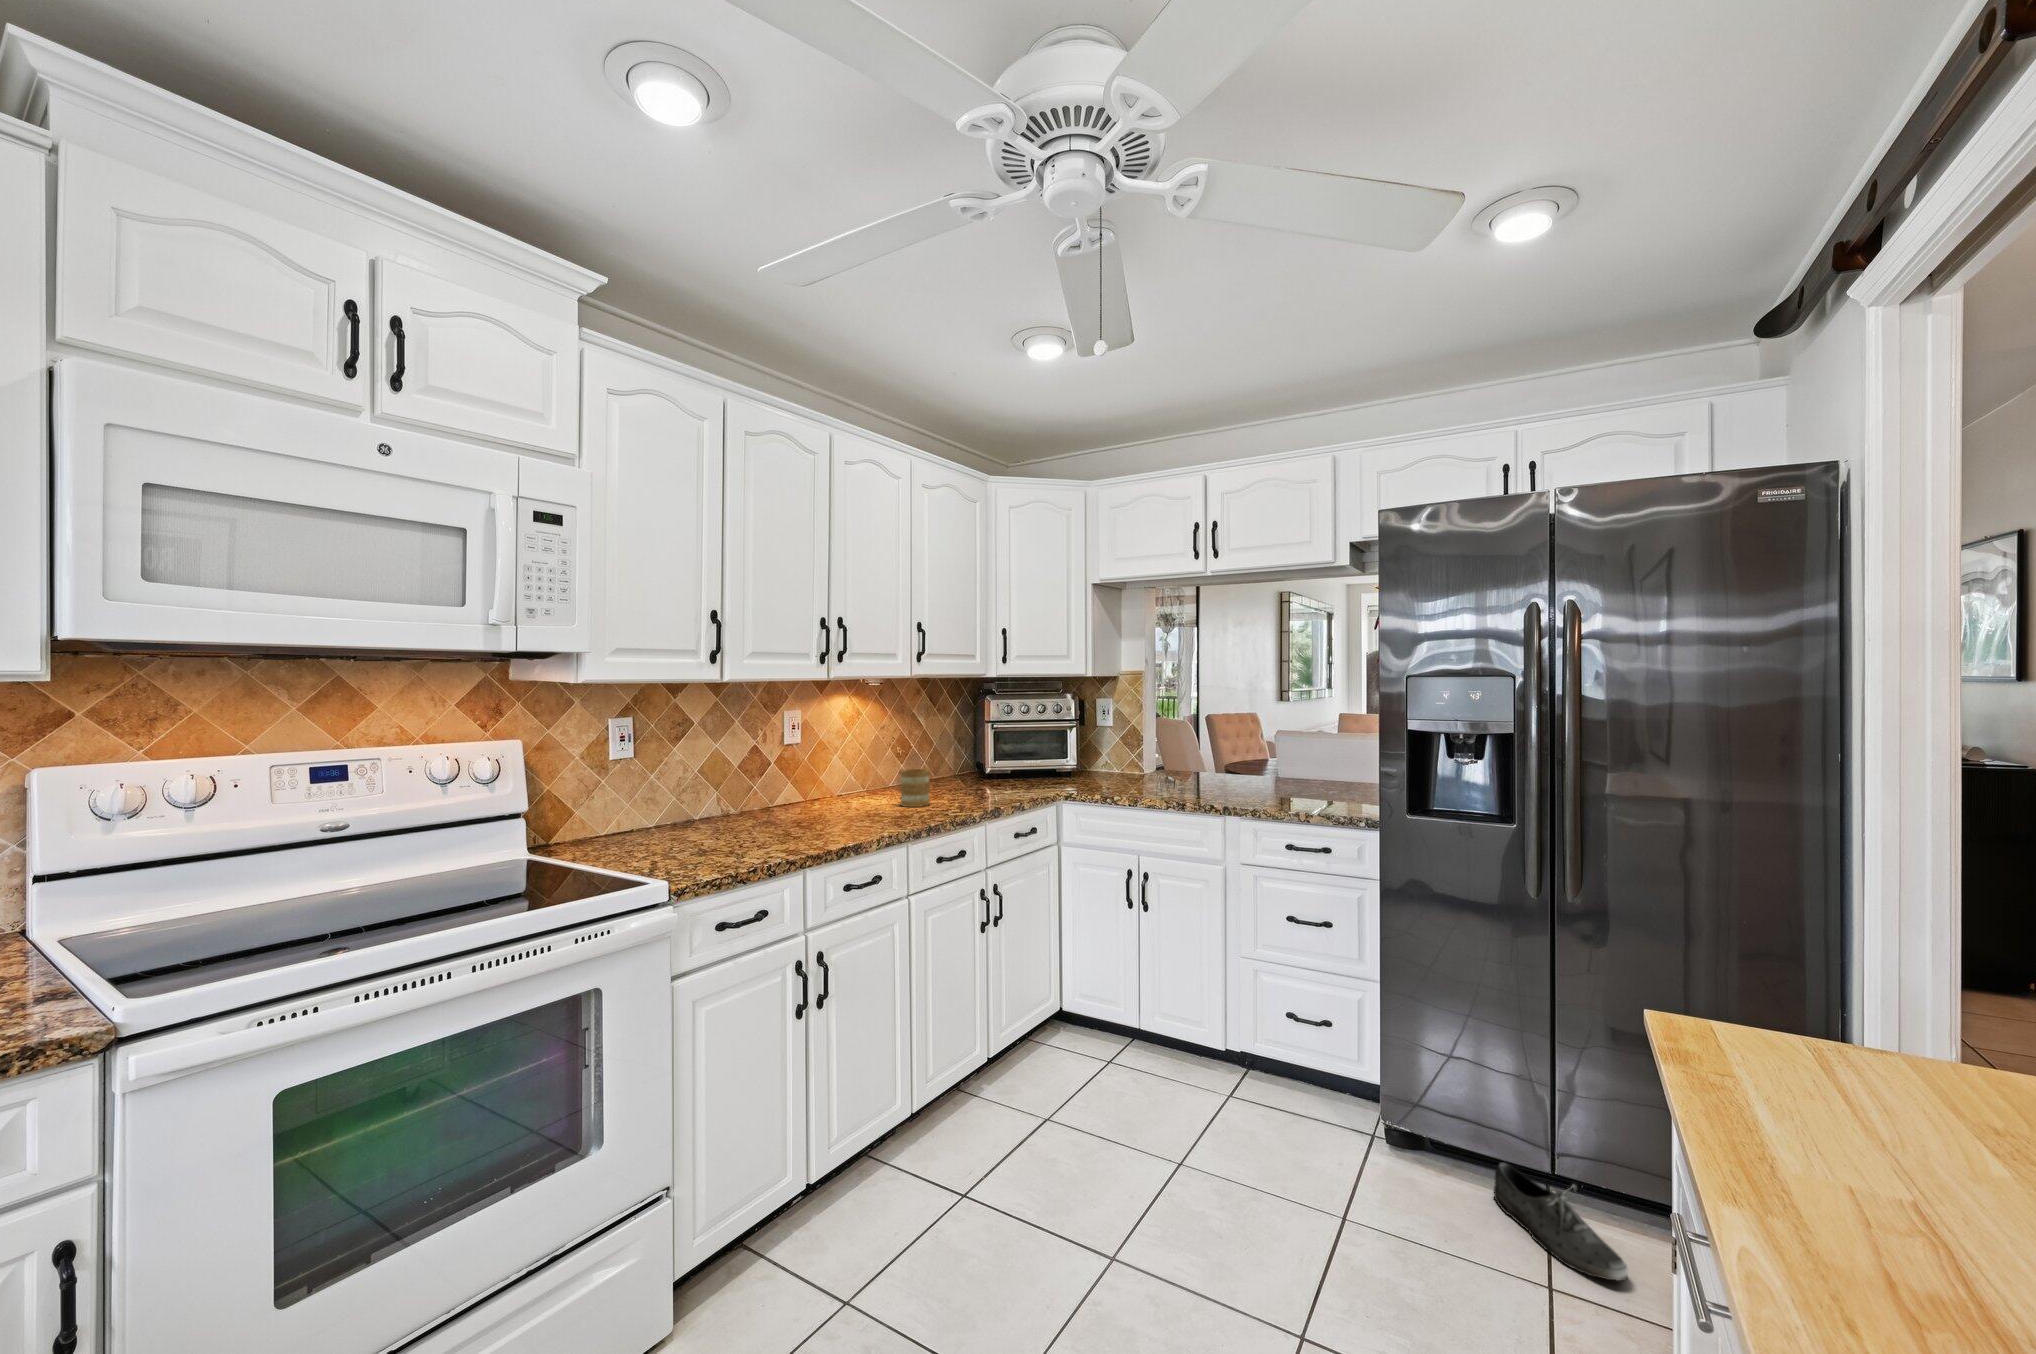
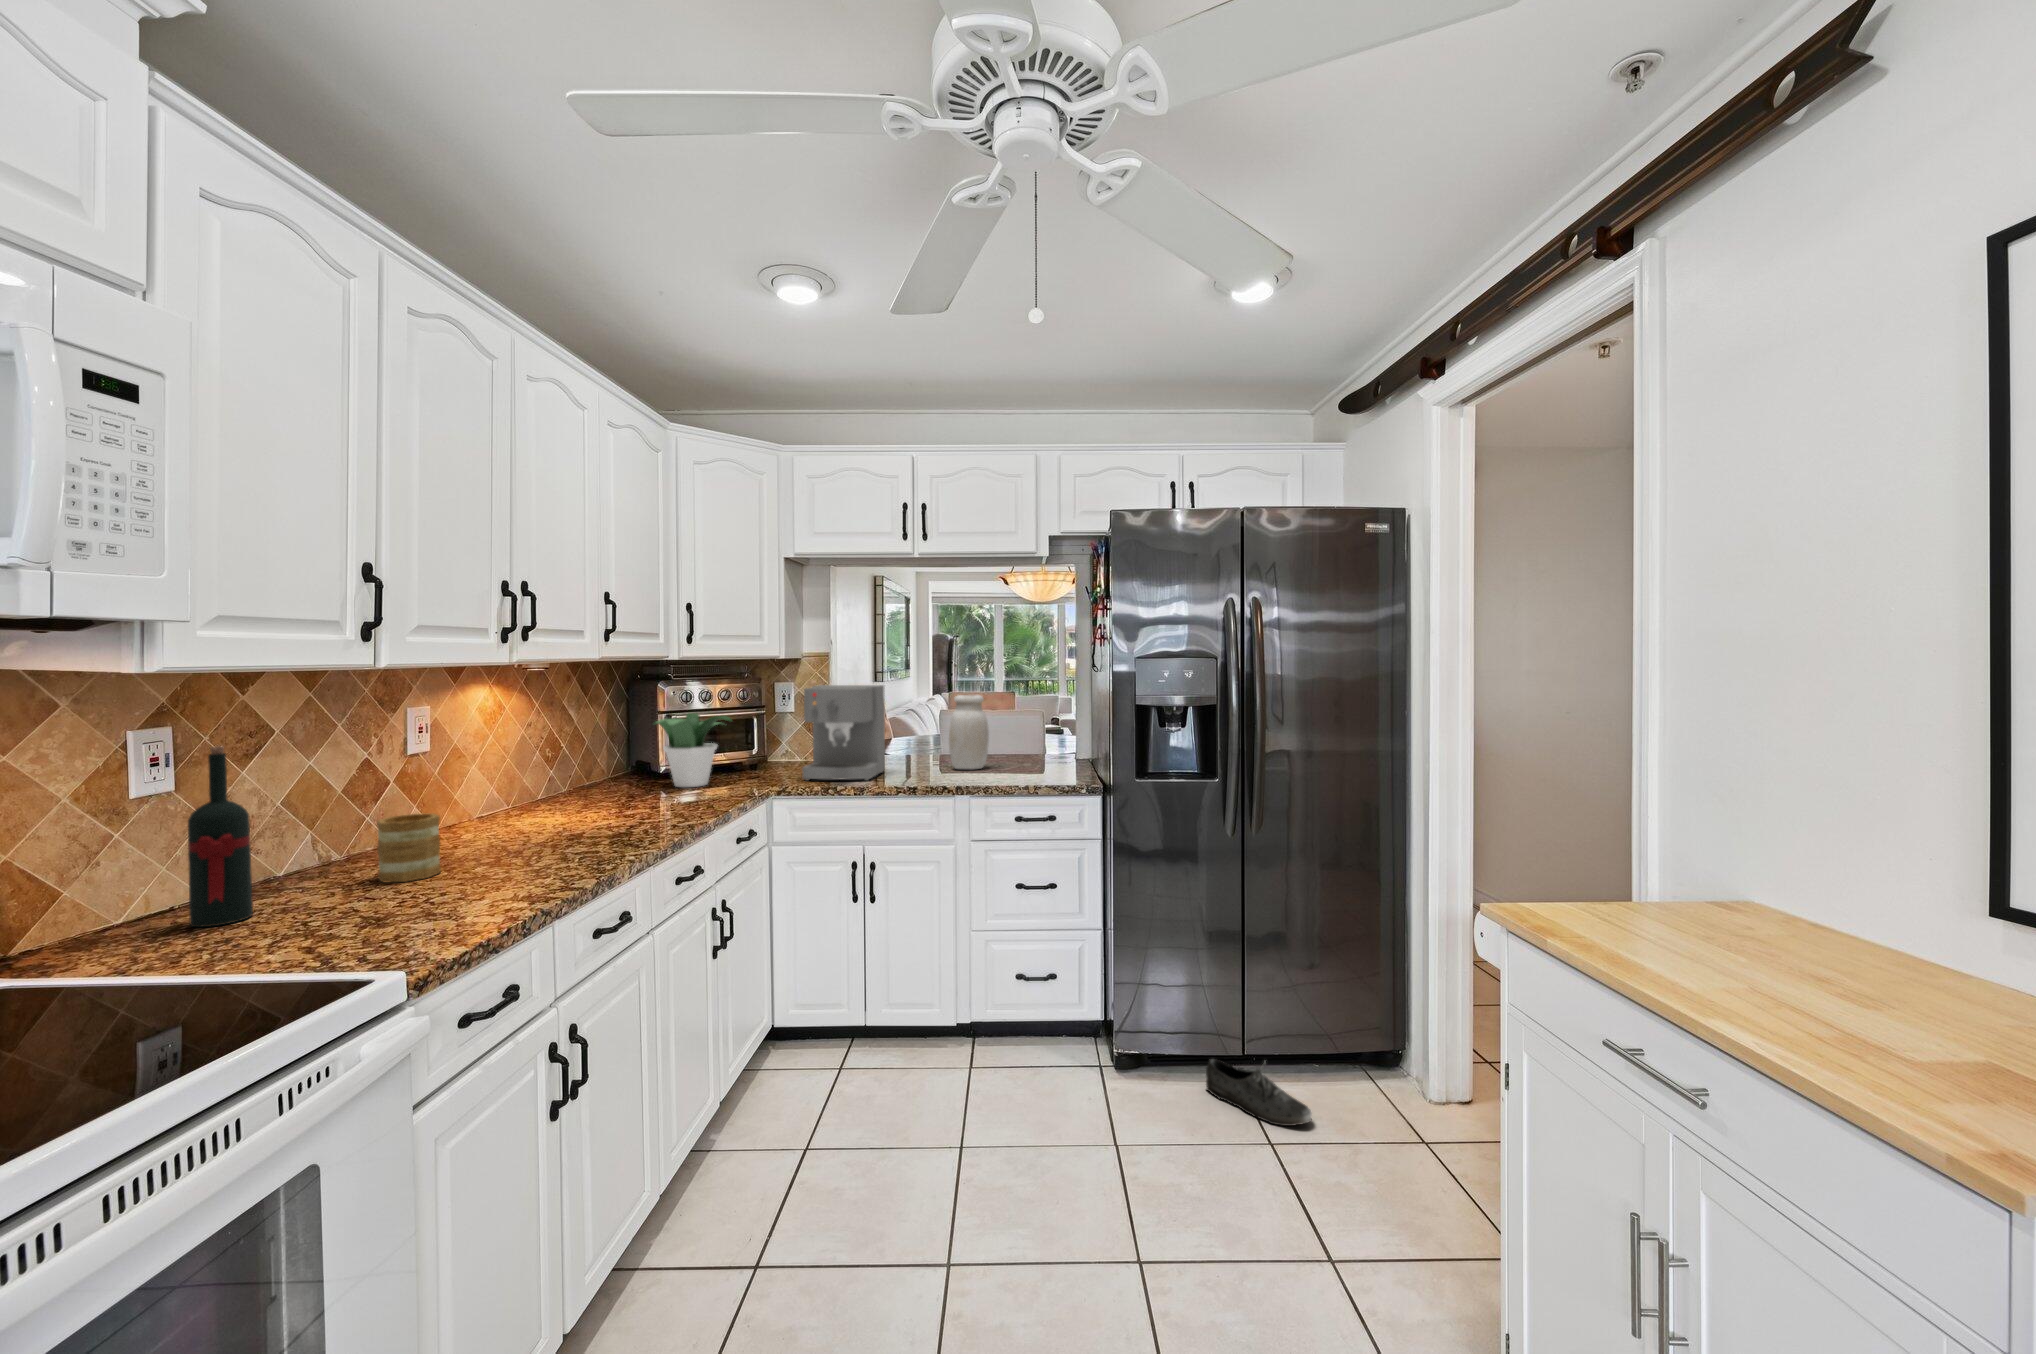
coffee maker: none [1094,702,1177,794] -> present [802,685,885,781]
jar: none [1242,715,1284,792] -> present [949,695,989,769]
potted plant: none [975,724,1035,787] -> present [653,713,732,787]
wine bottle: none [623,730,655,843] -> present [188,746,253,927]
mug: present [900,769,930,807] -> present [377,813,441,882]

